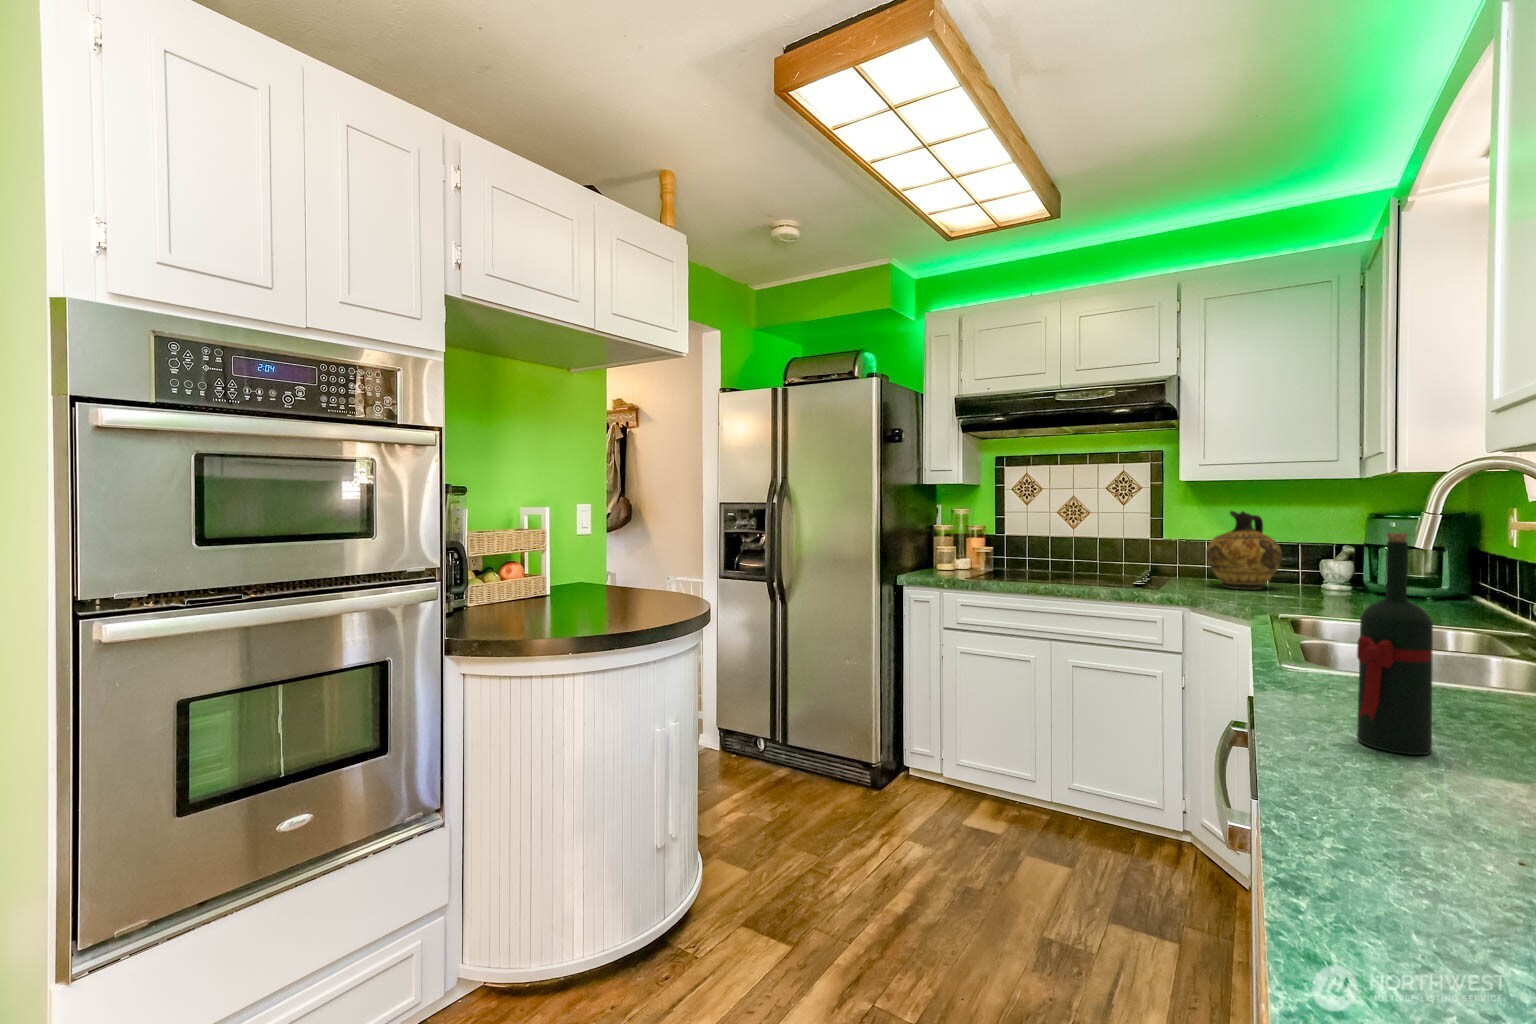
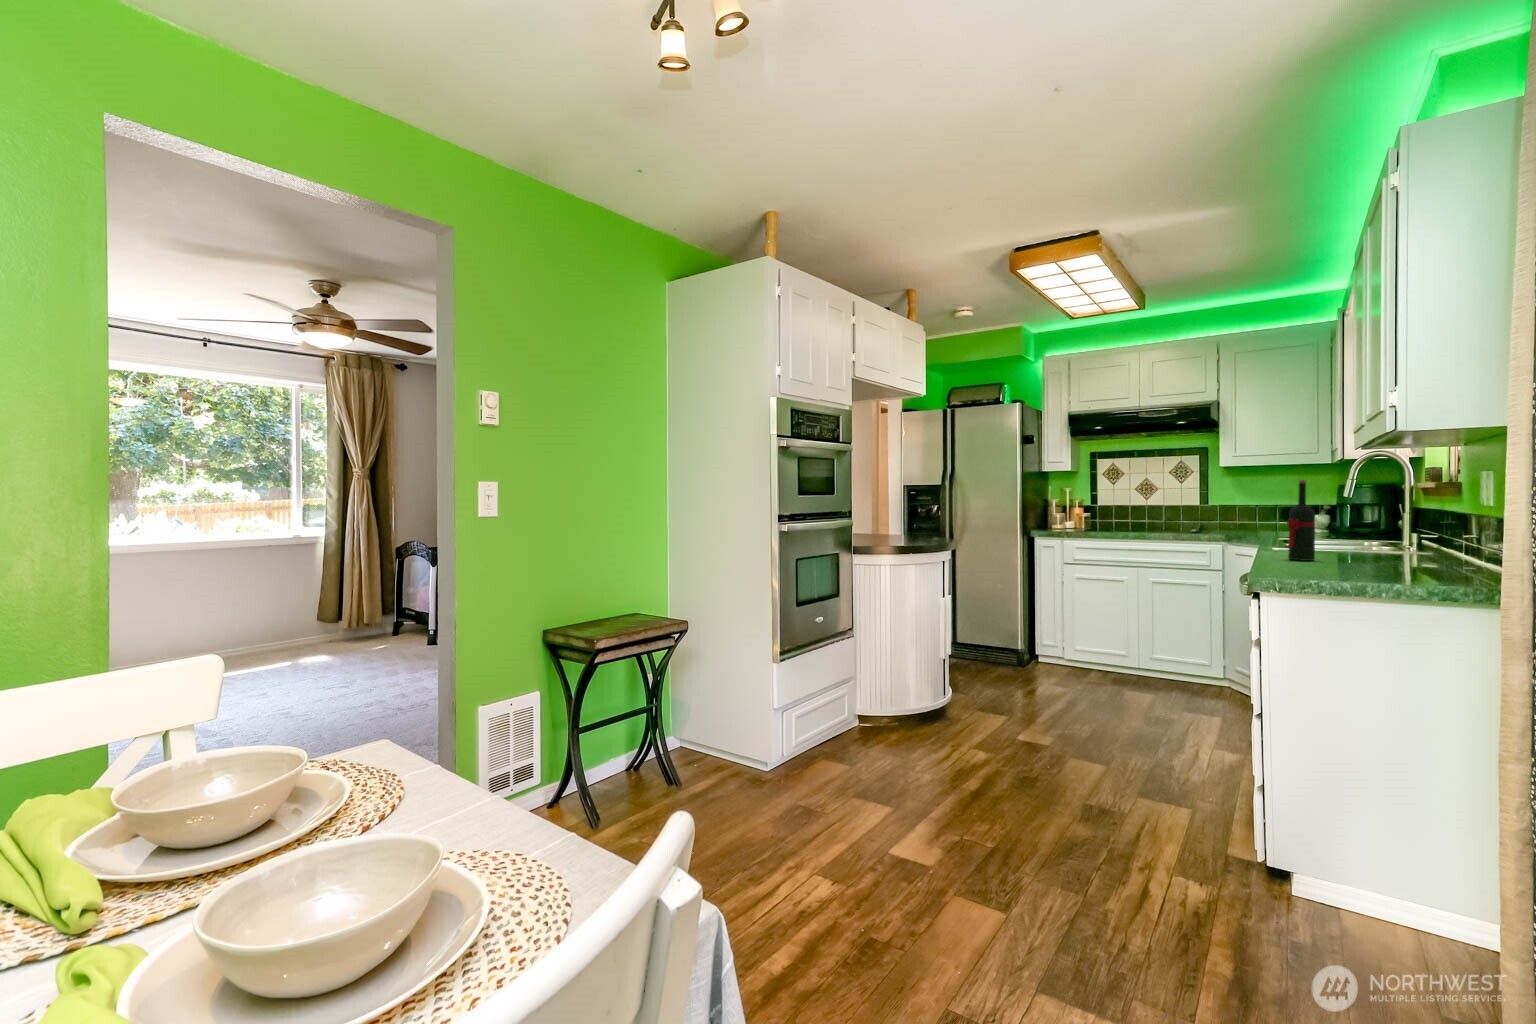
ceramic jug: present [1206,511,1282,589] -> none [1237,484,1285,533]

